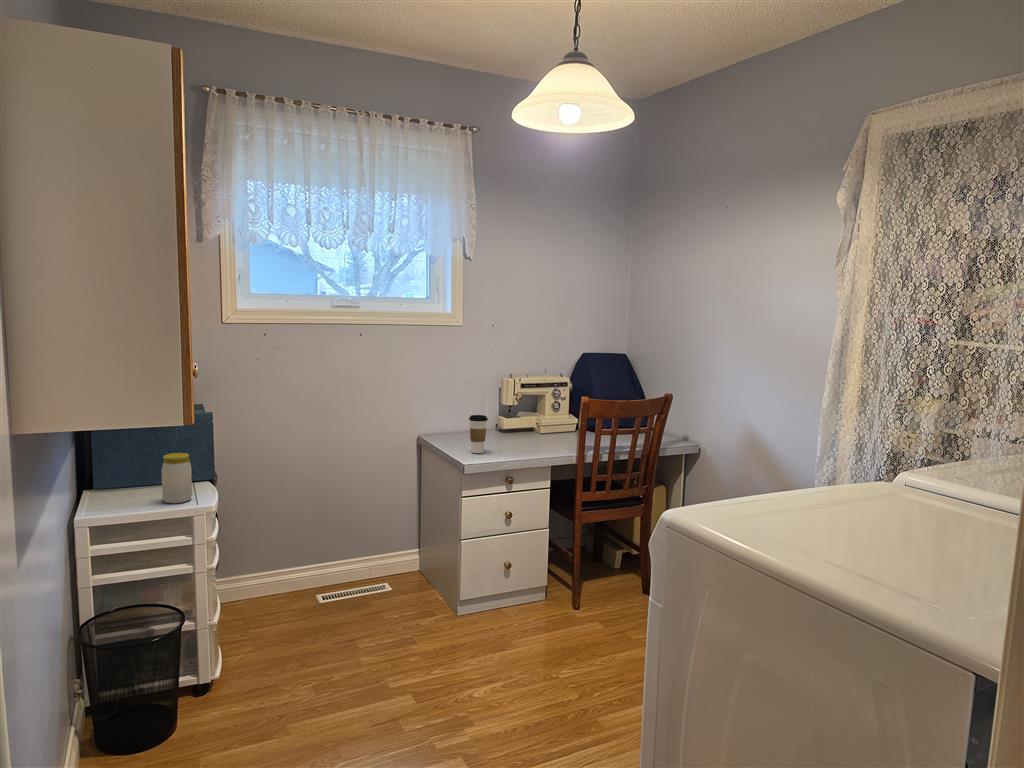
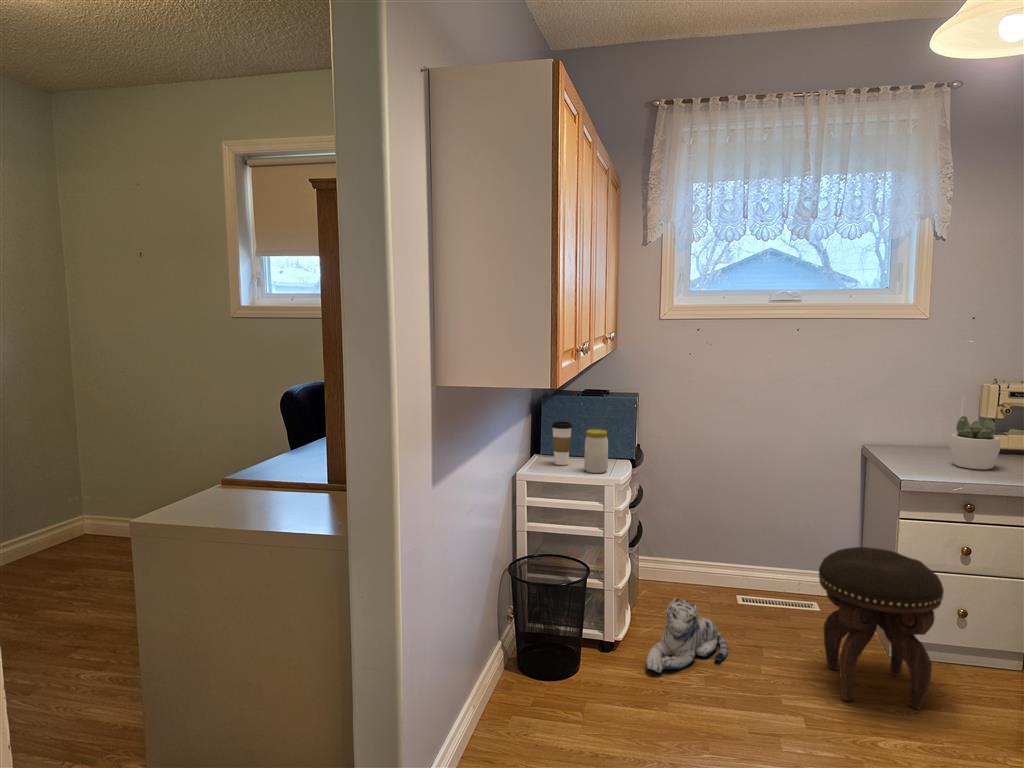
succulent plant: none [488,405,522,447] -> present [949,416,1000,470]
coffee cup: present [469,415,488,453] -> present [551,422,573,465]
footstool: none [408,526,503,665] -> present [819,547,944,709]
plush toy: none [251,616,329,701] -> present [646,598,728,673]

